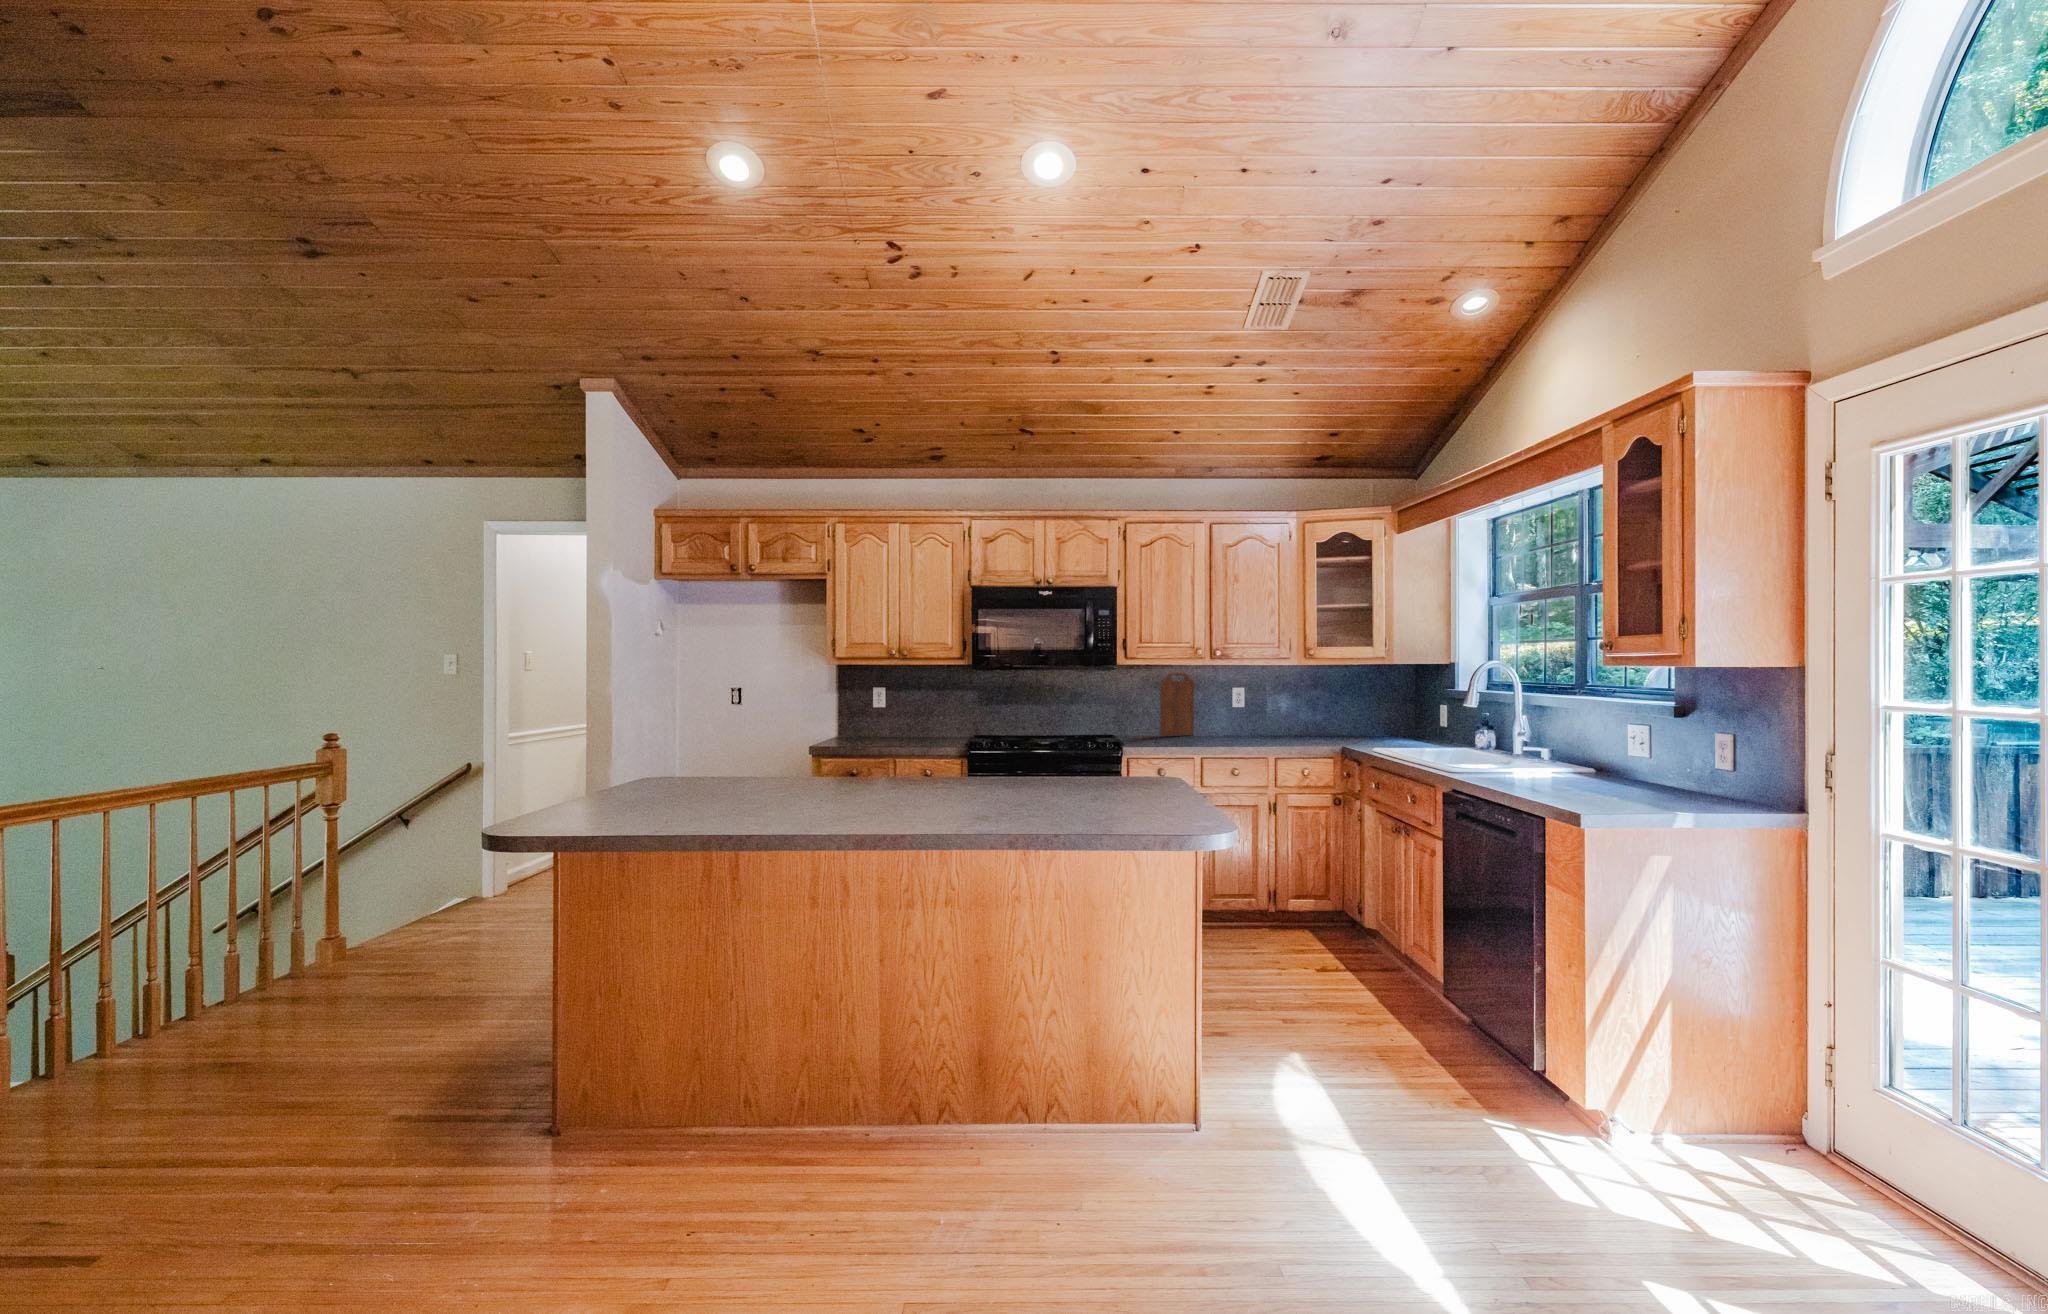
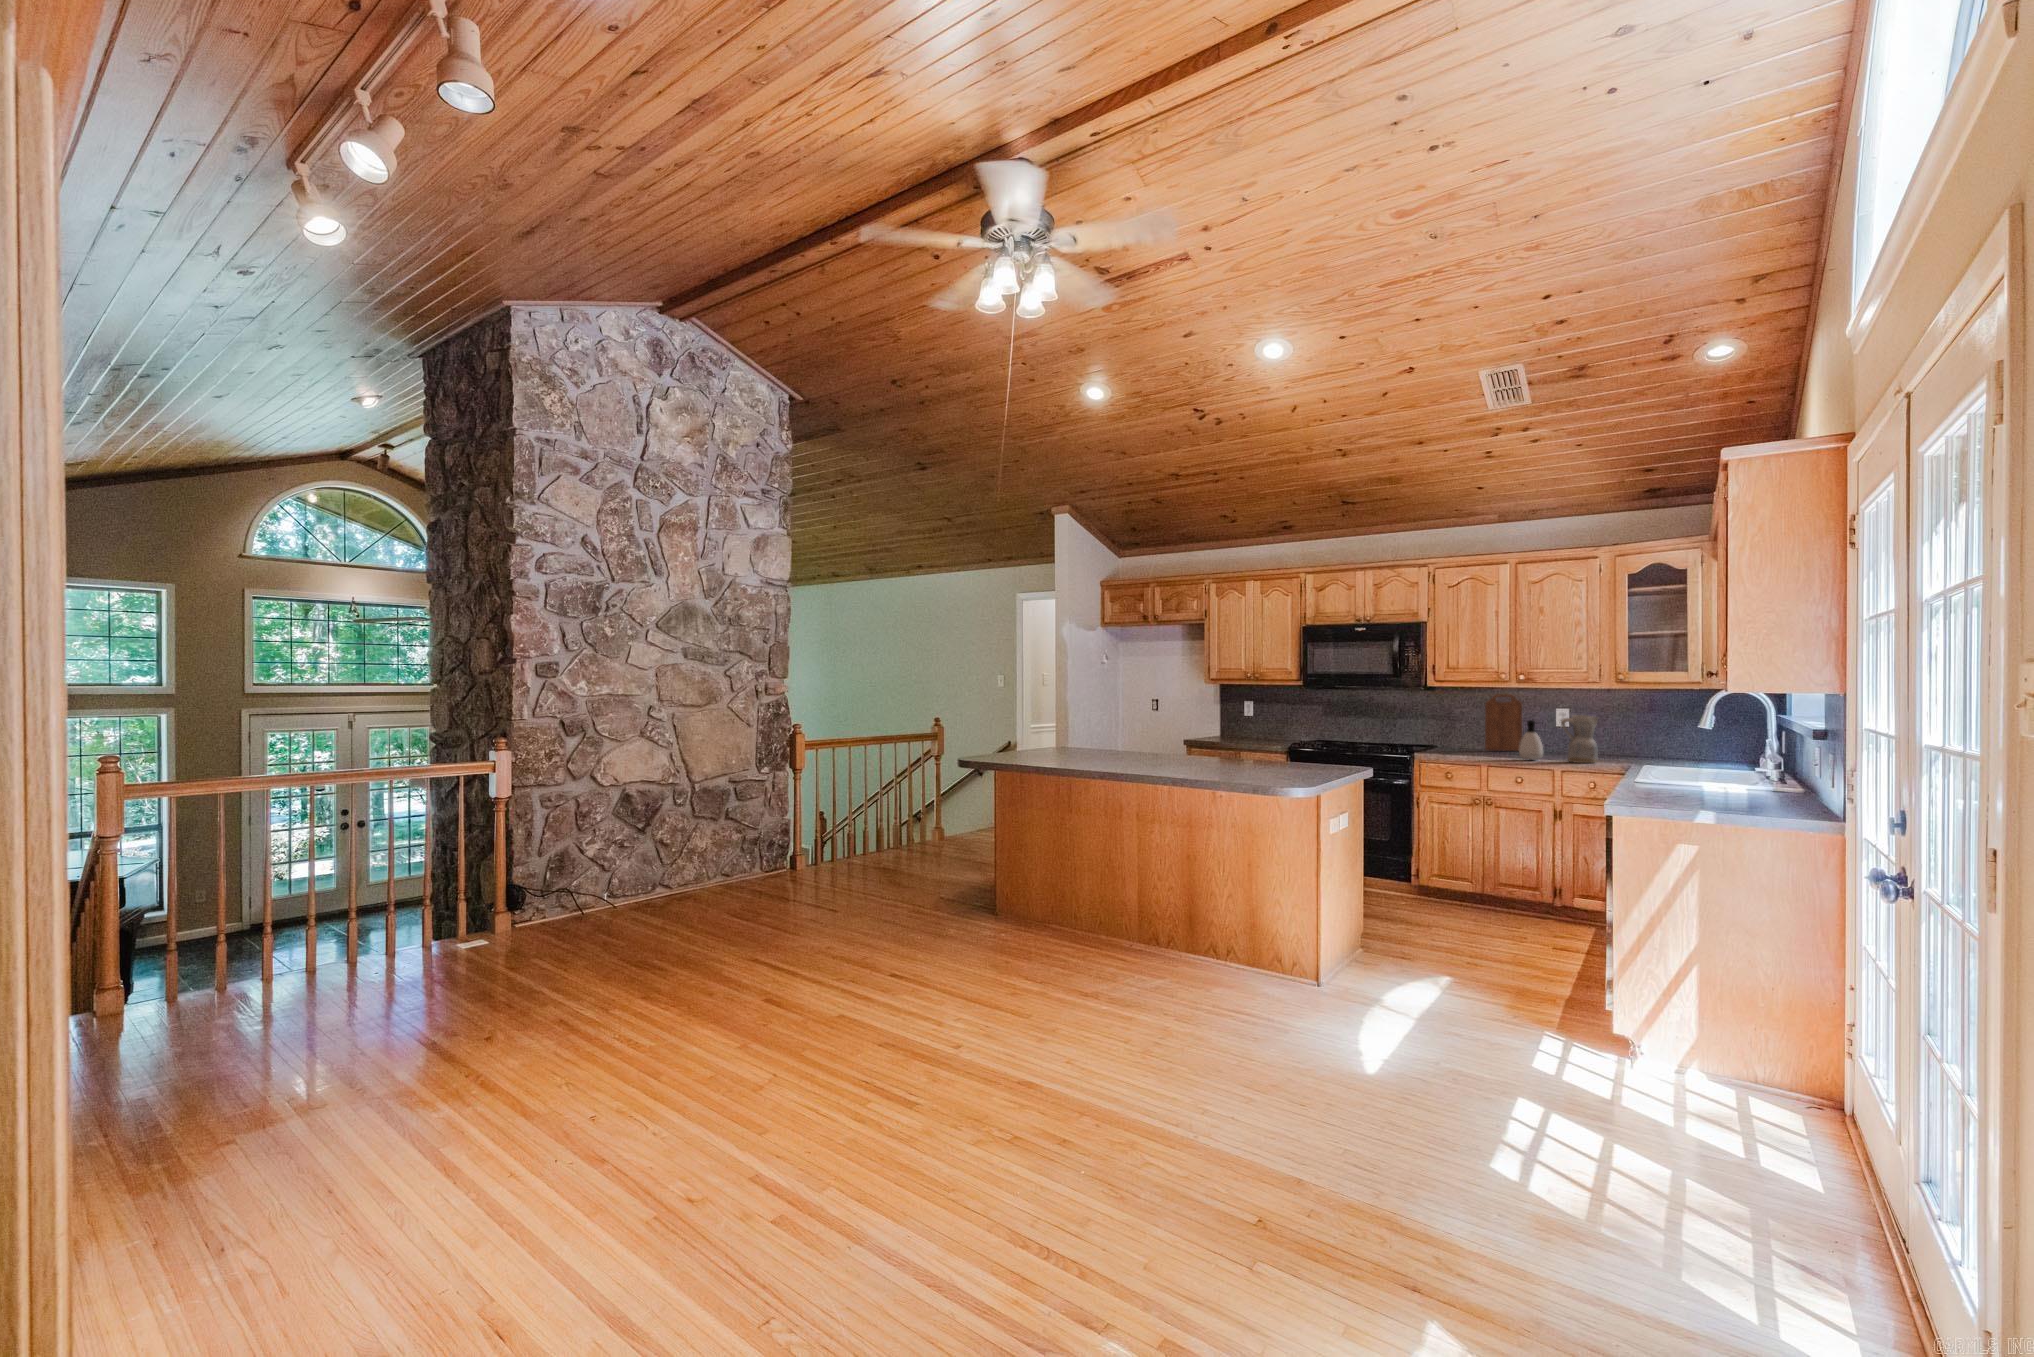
ceramic pitcher: none [1283,698,1318,751] -> present [1561,715,1598,763]
soap dispenser: none [1236,704,1263,750] -> present [1519,720,1543,760]

